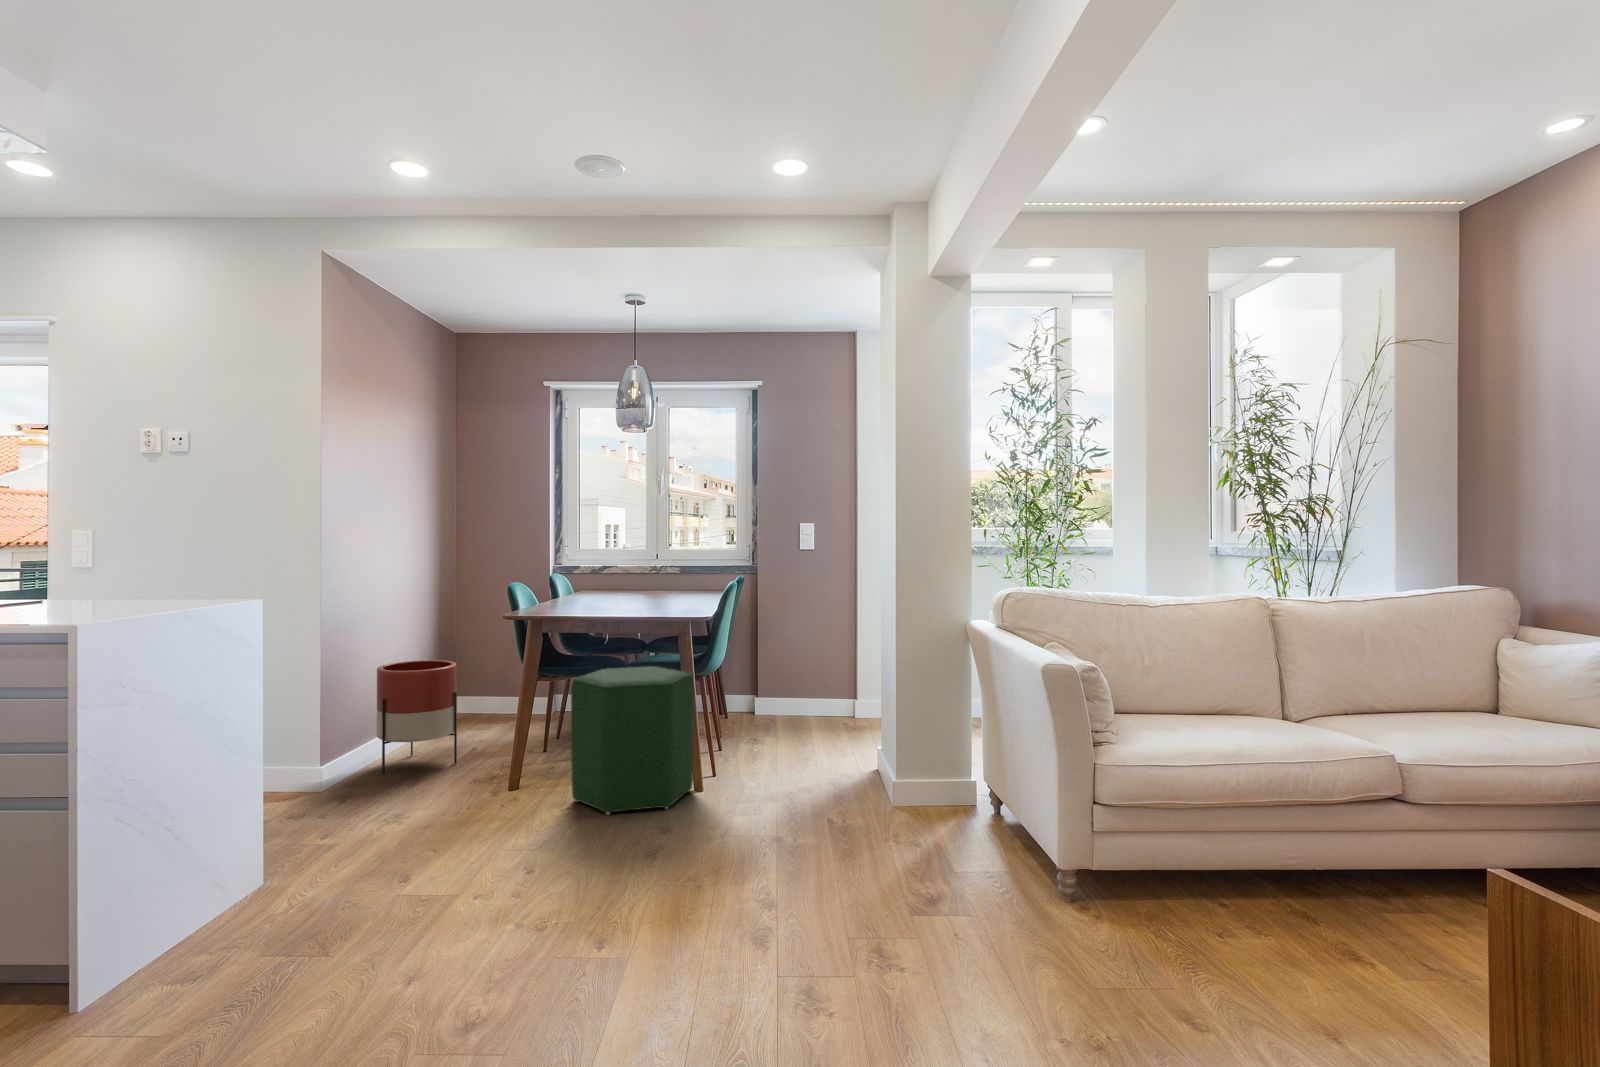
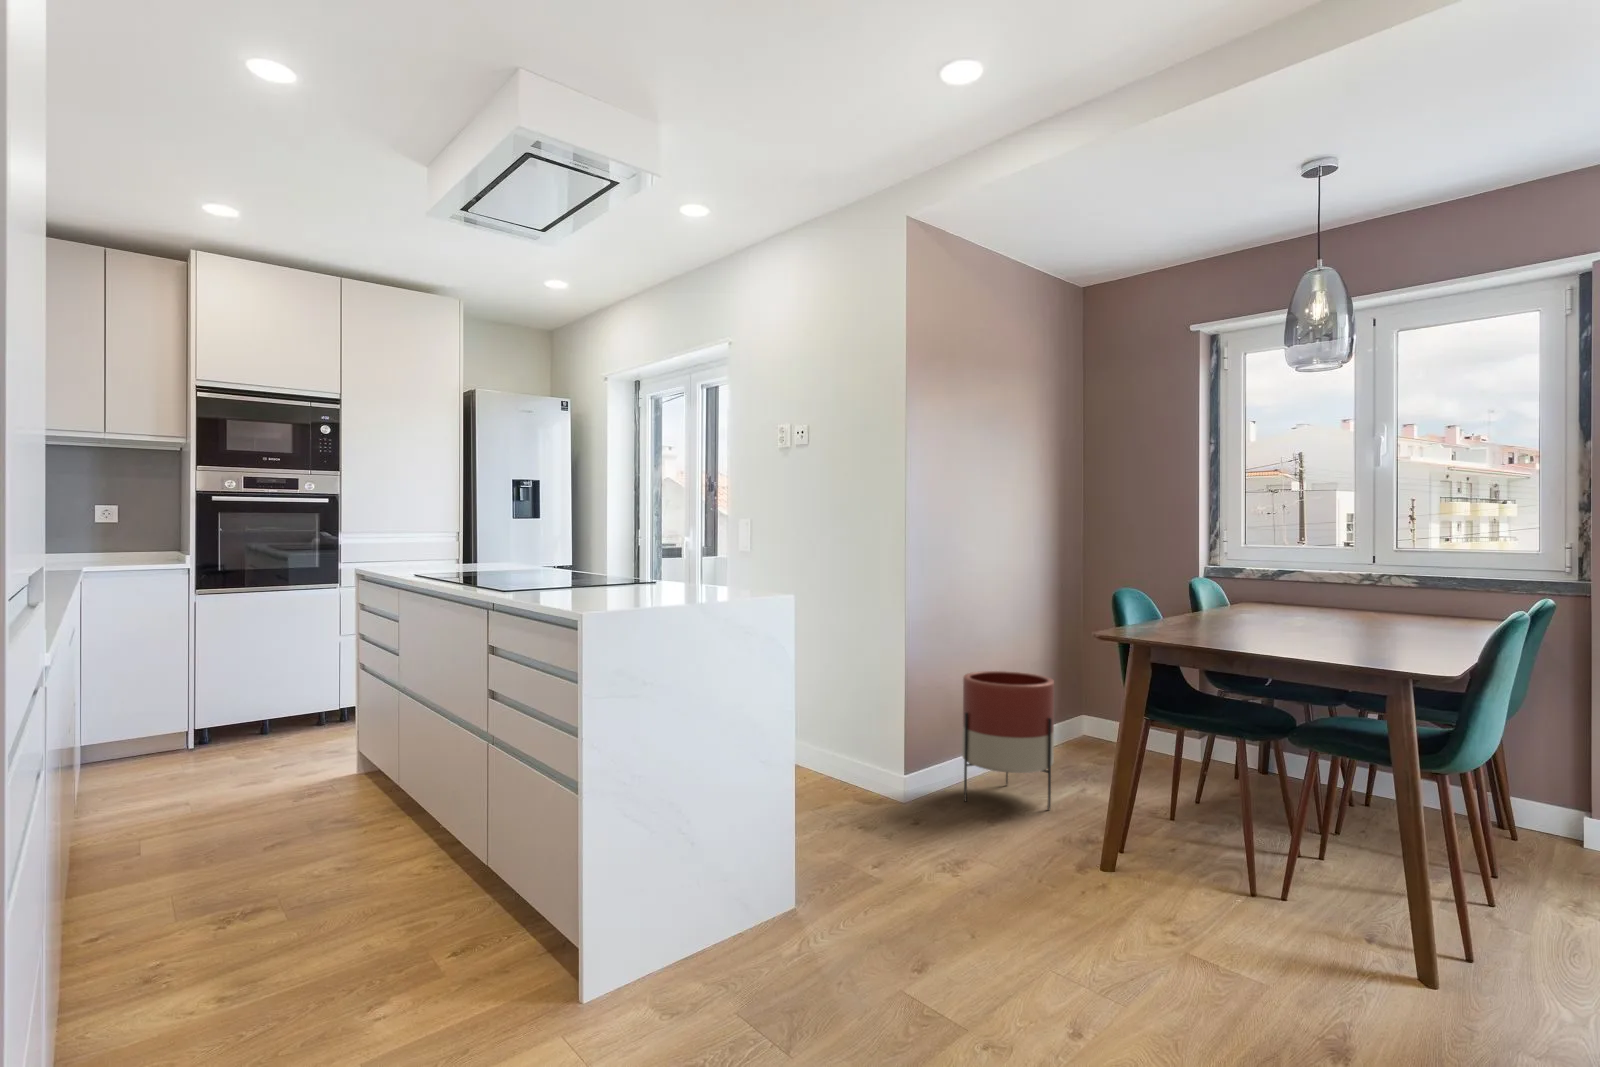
ottoman: present [571,666,694,814] -> none [1181,724,1419,1003]

